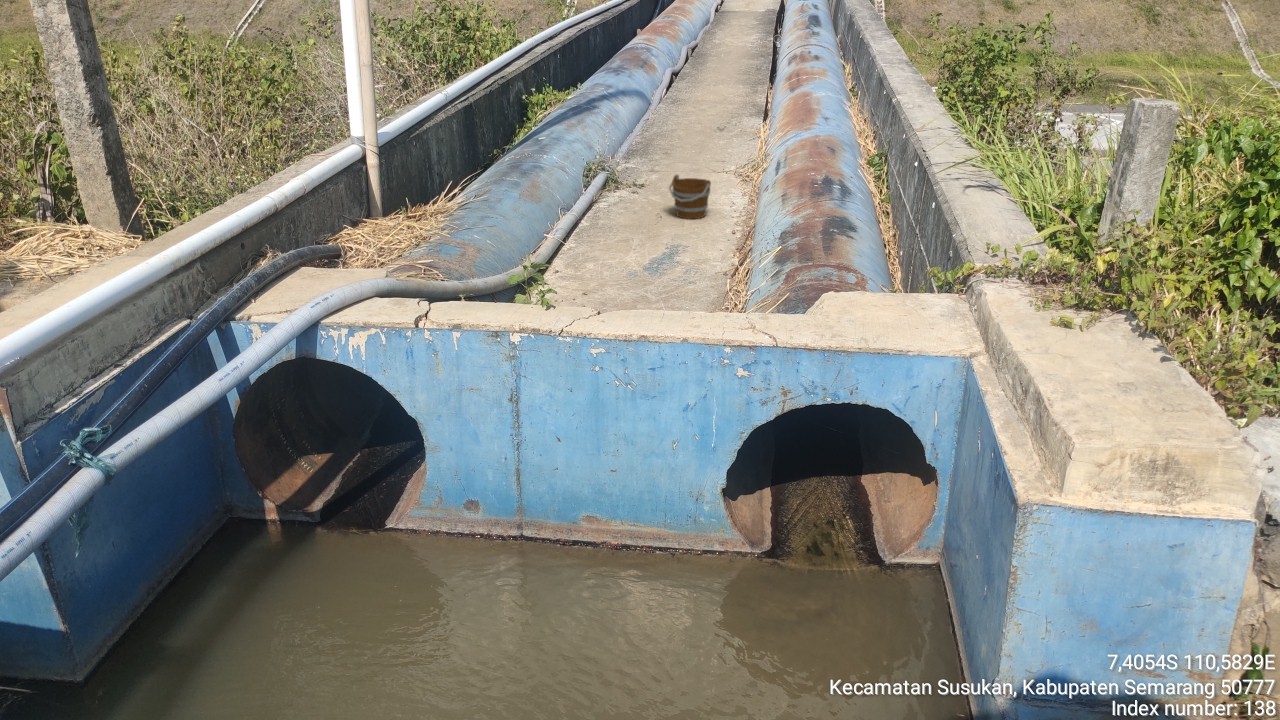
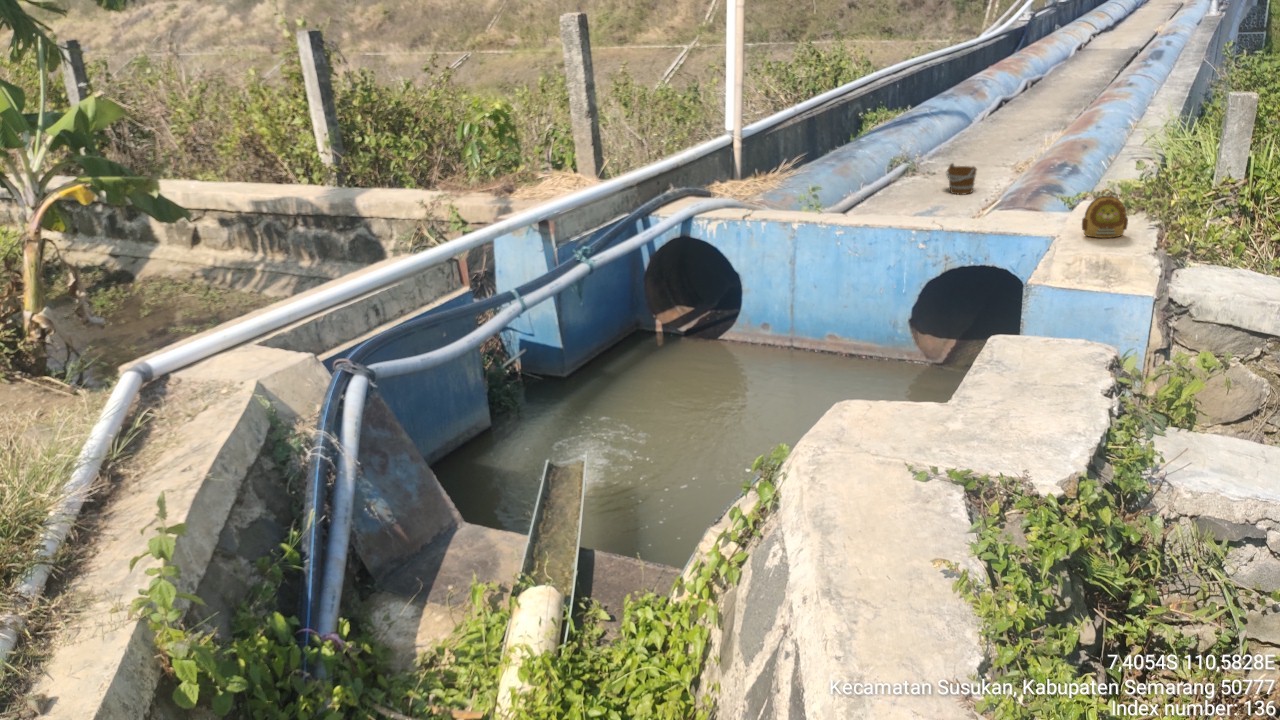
backpack: none [1098,307,1184,397] -> present [1082,189,1128,238]

